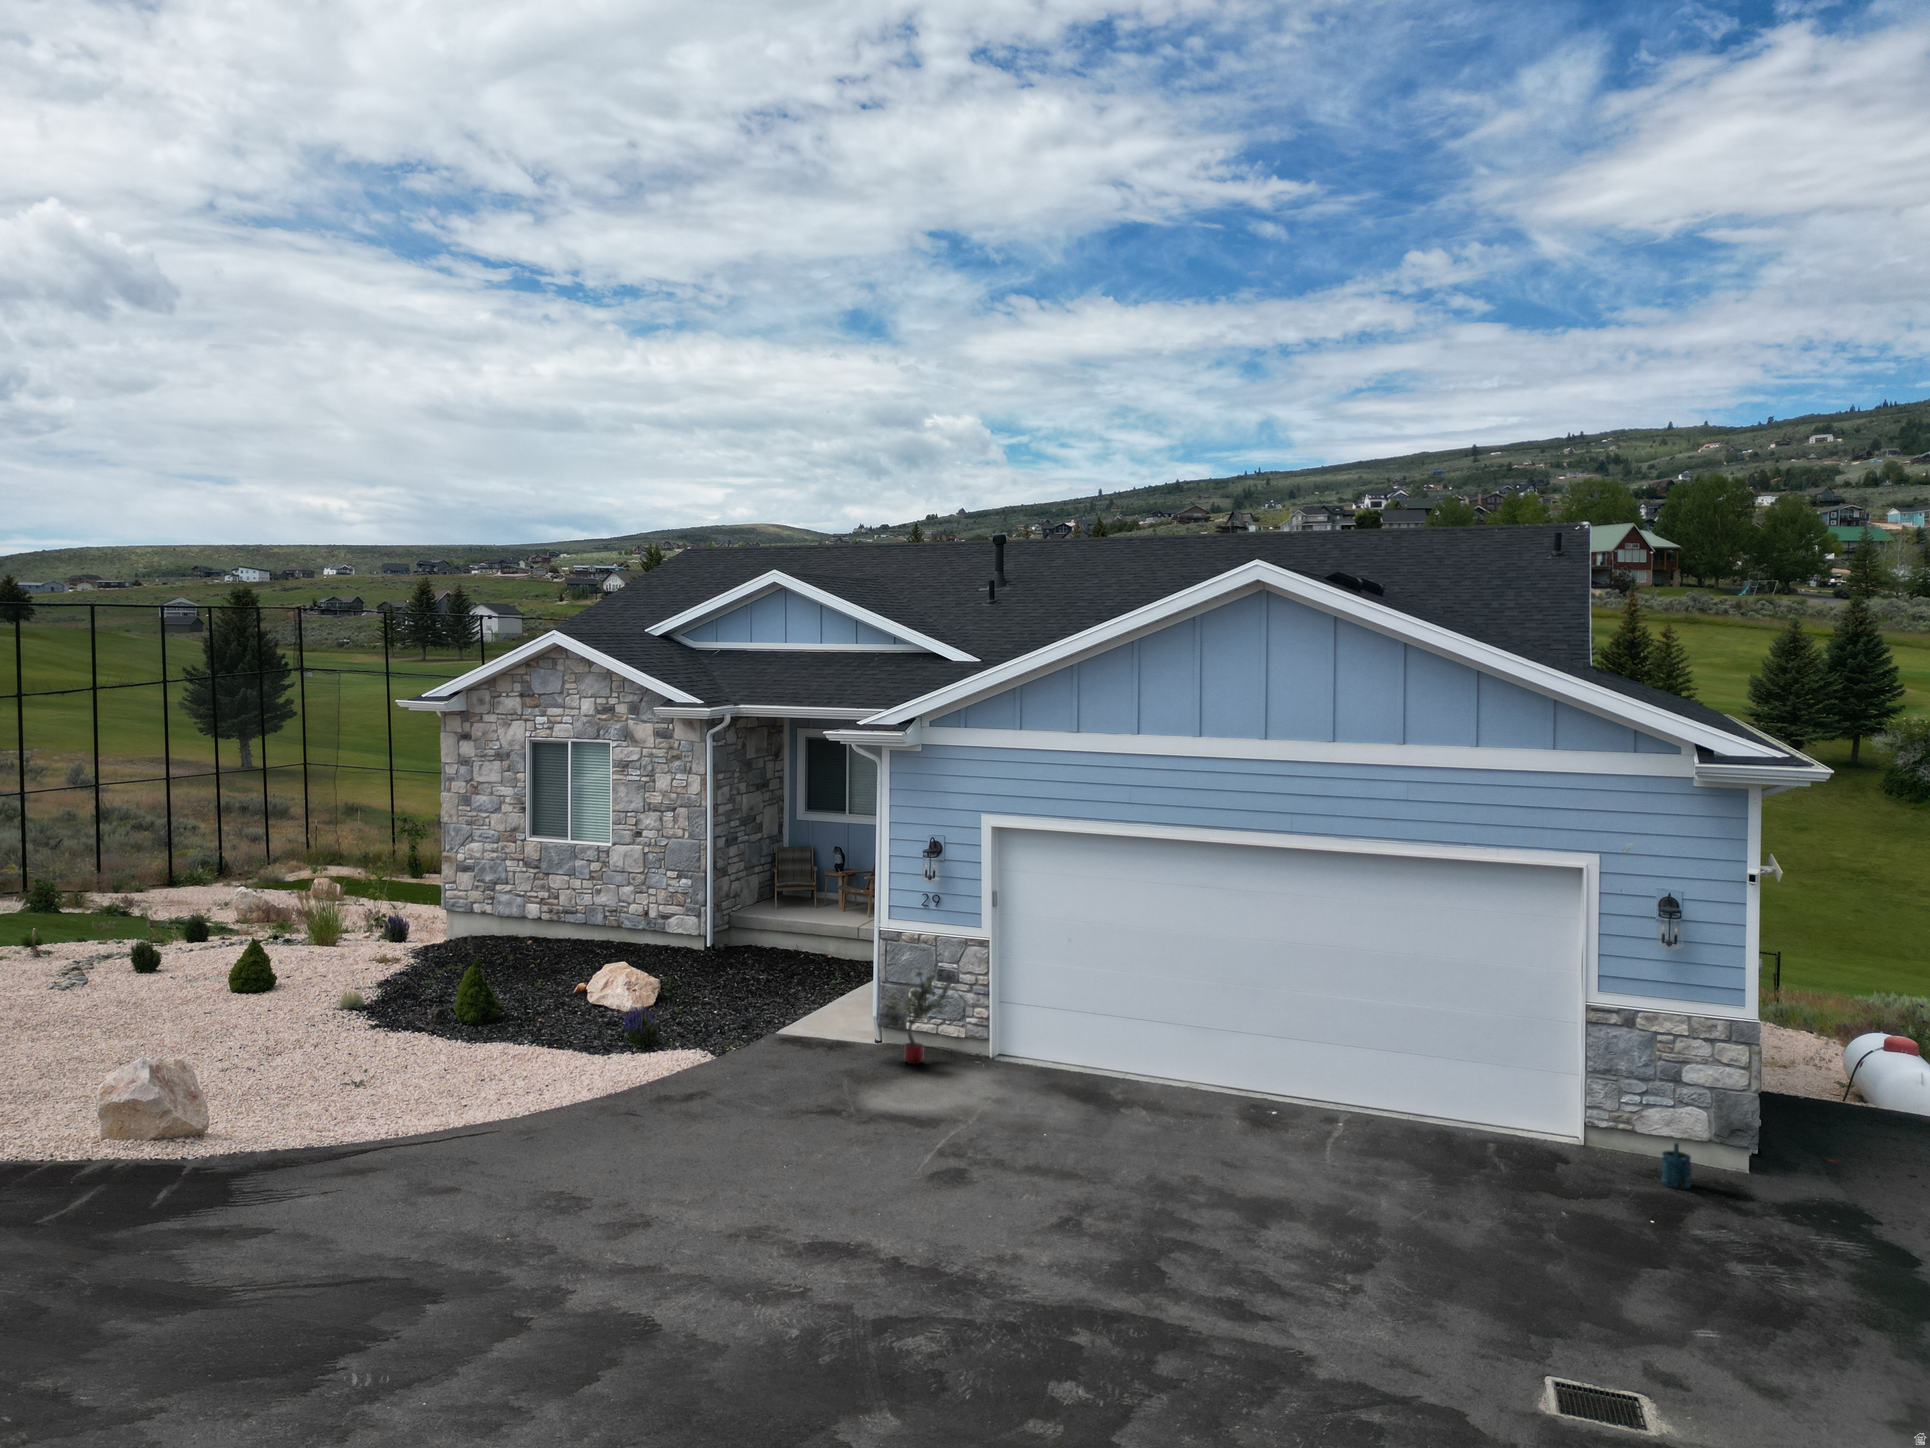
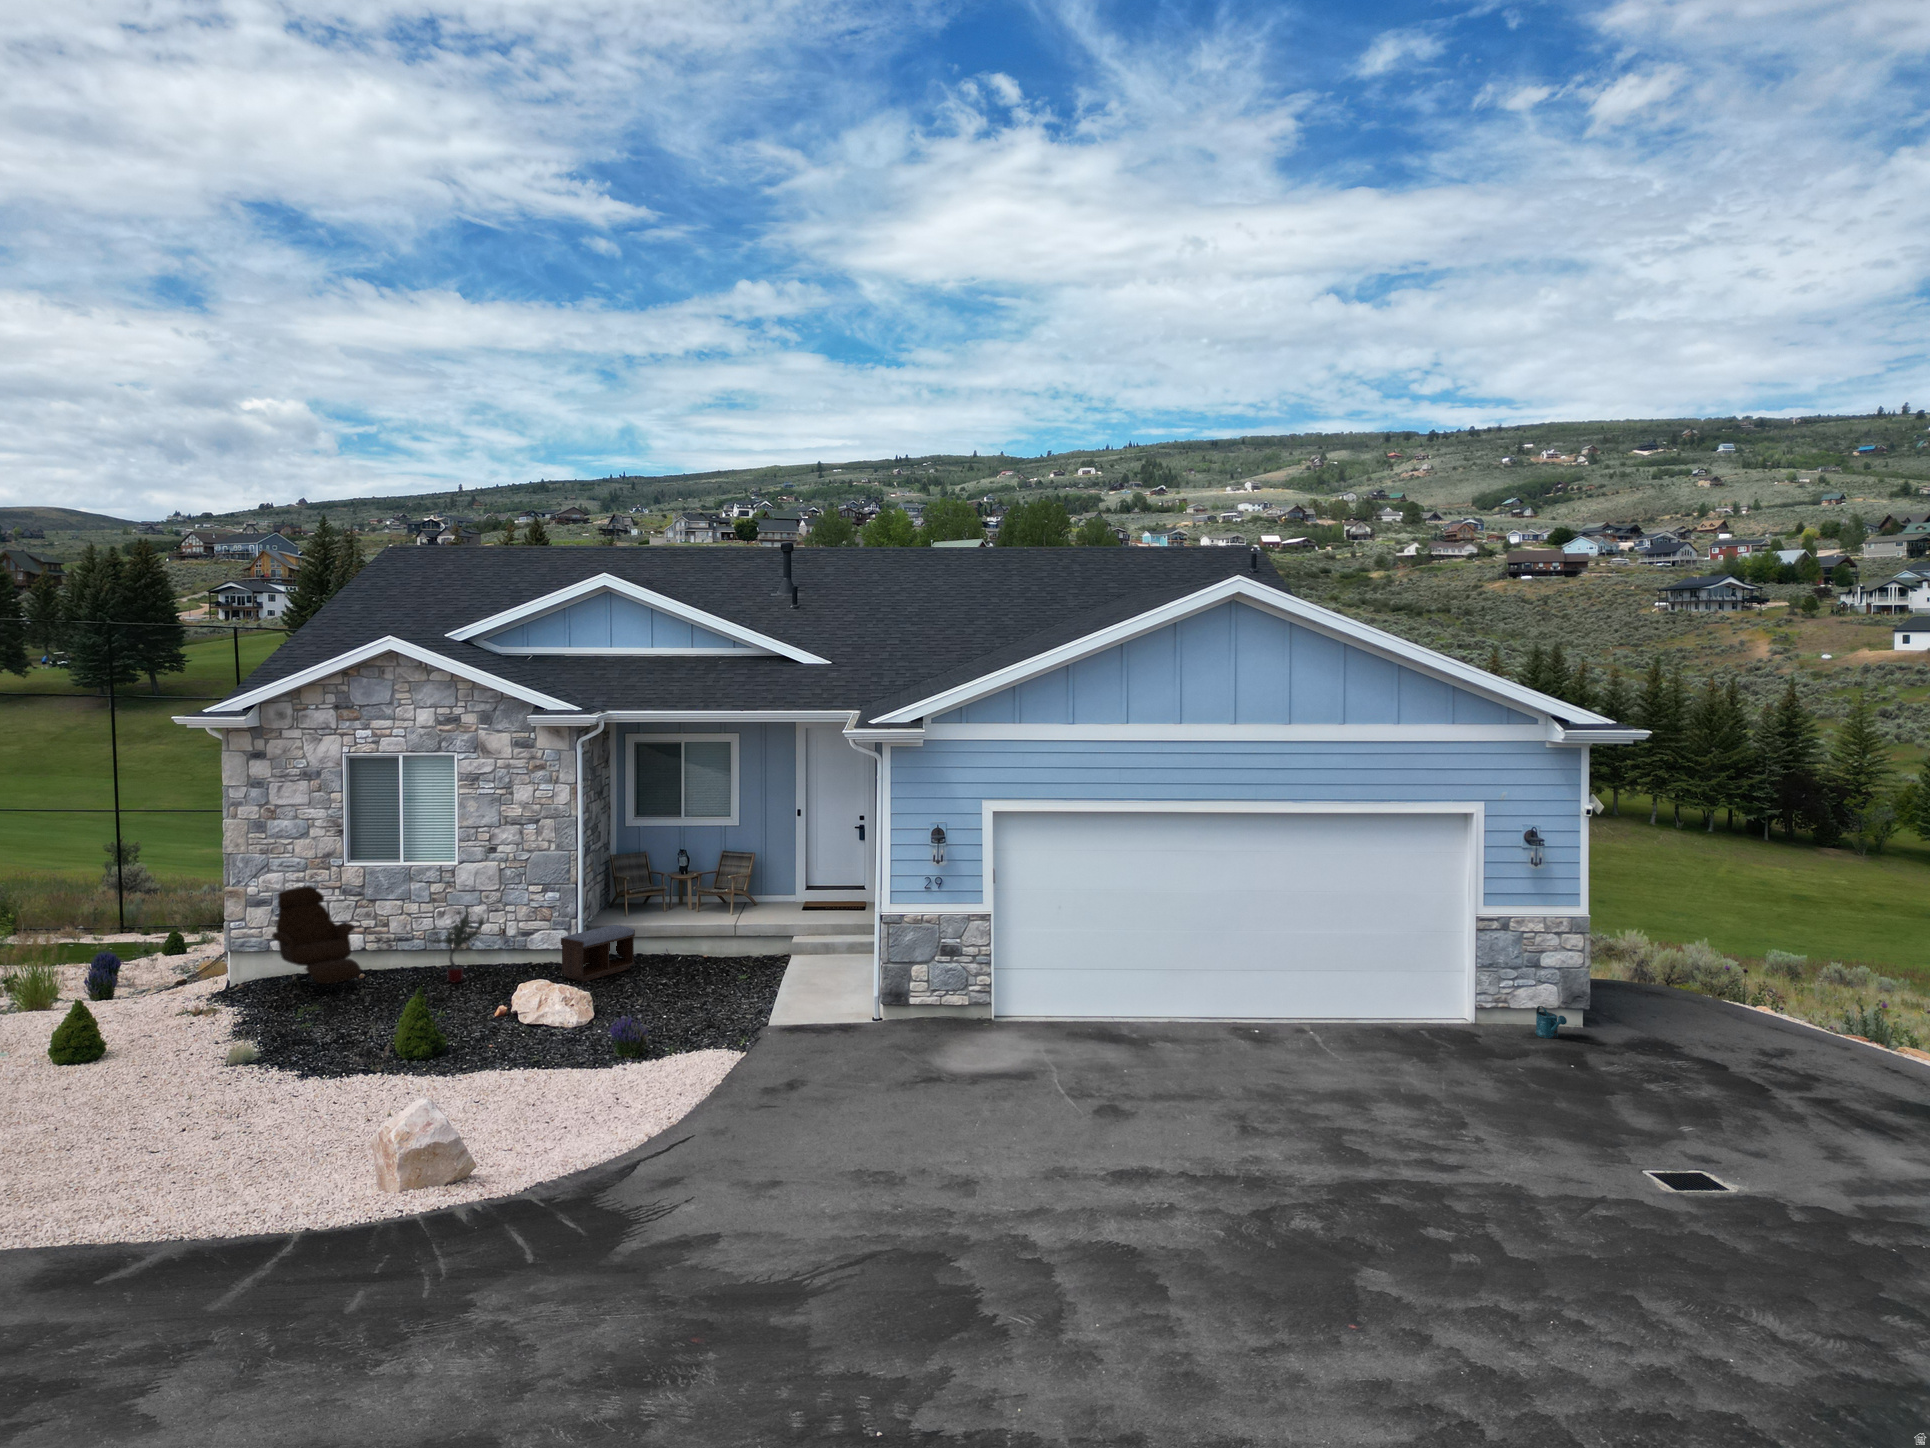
lounge chair: none [463,859,534,959] -> present [272,886,361,996]
bench: none [685,925,762,976] -> present [561,925,635,982]
potted tree: present [884,968,949,1064] -> present [428,907,484,983]

